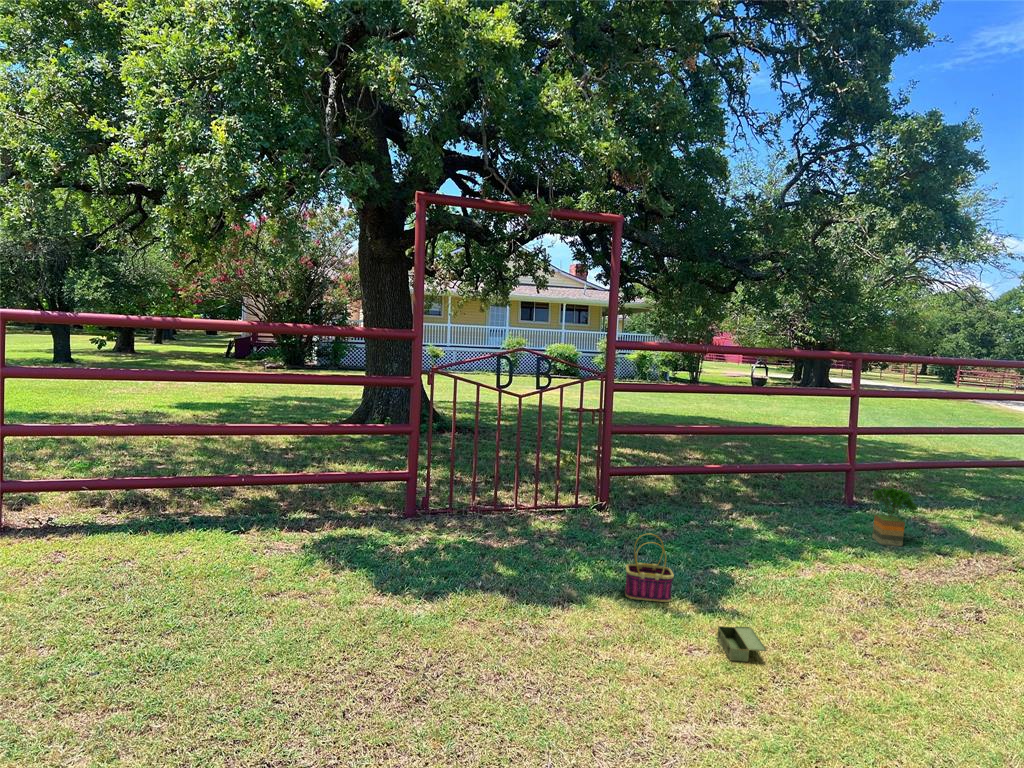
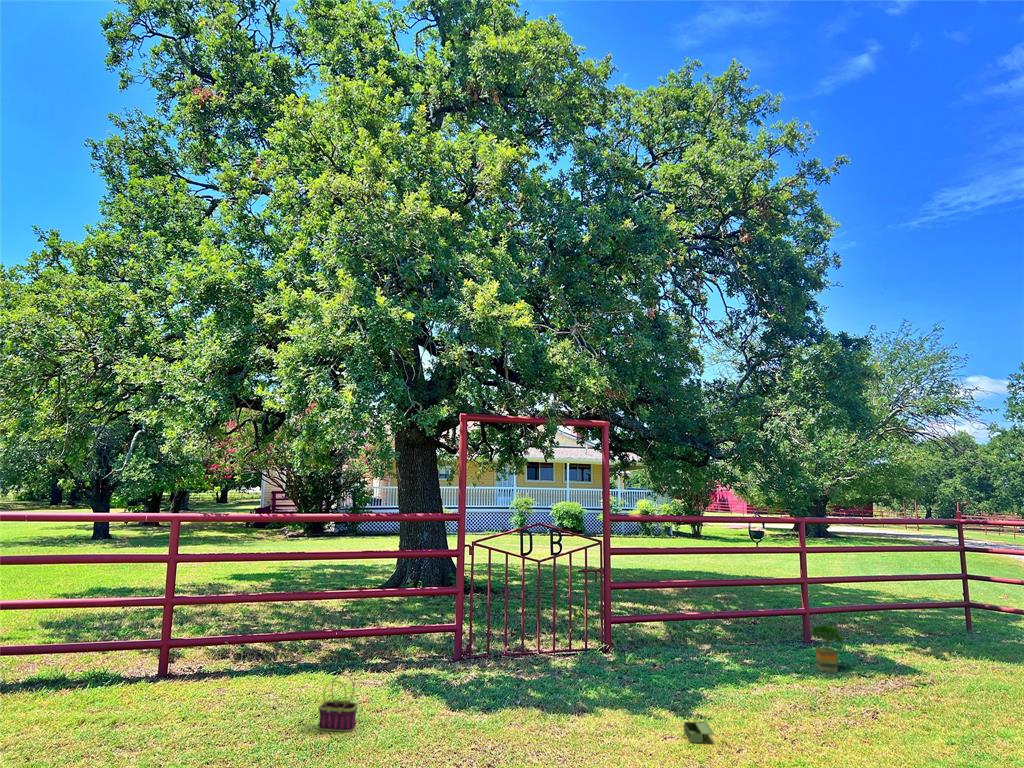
basket: present [625,533,674,602] -> present [319,675,358,732]

